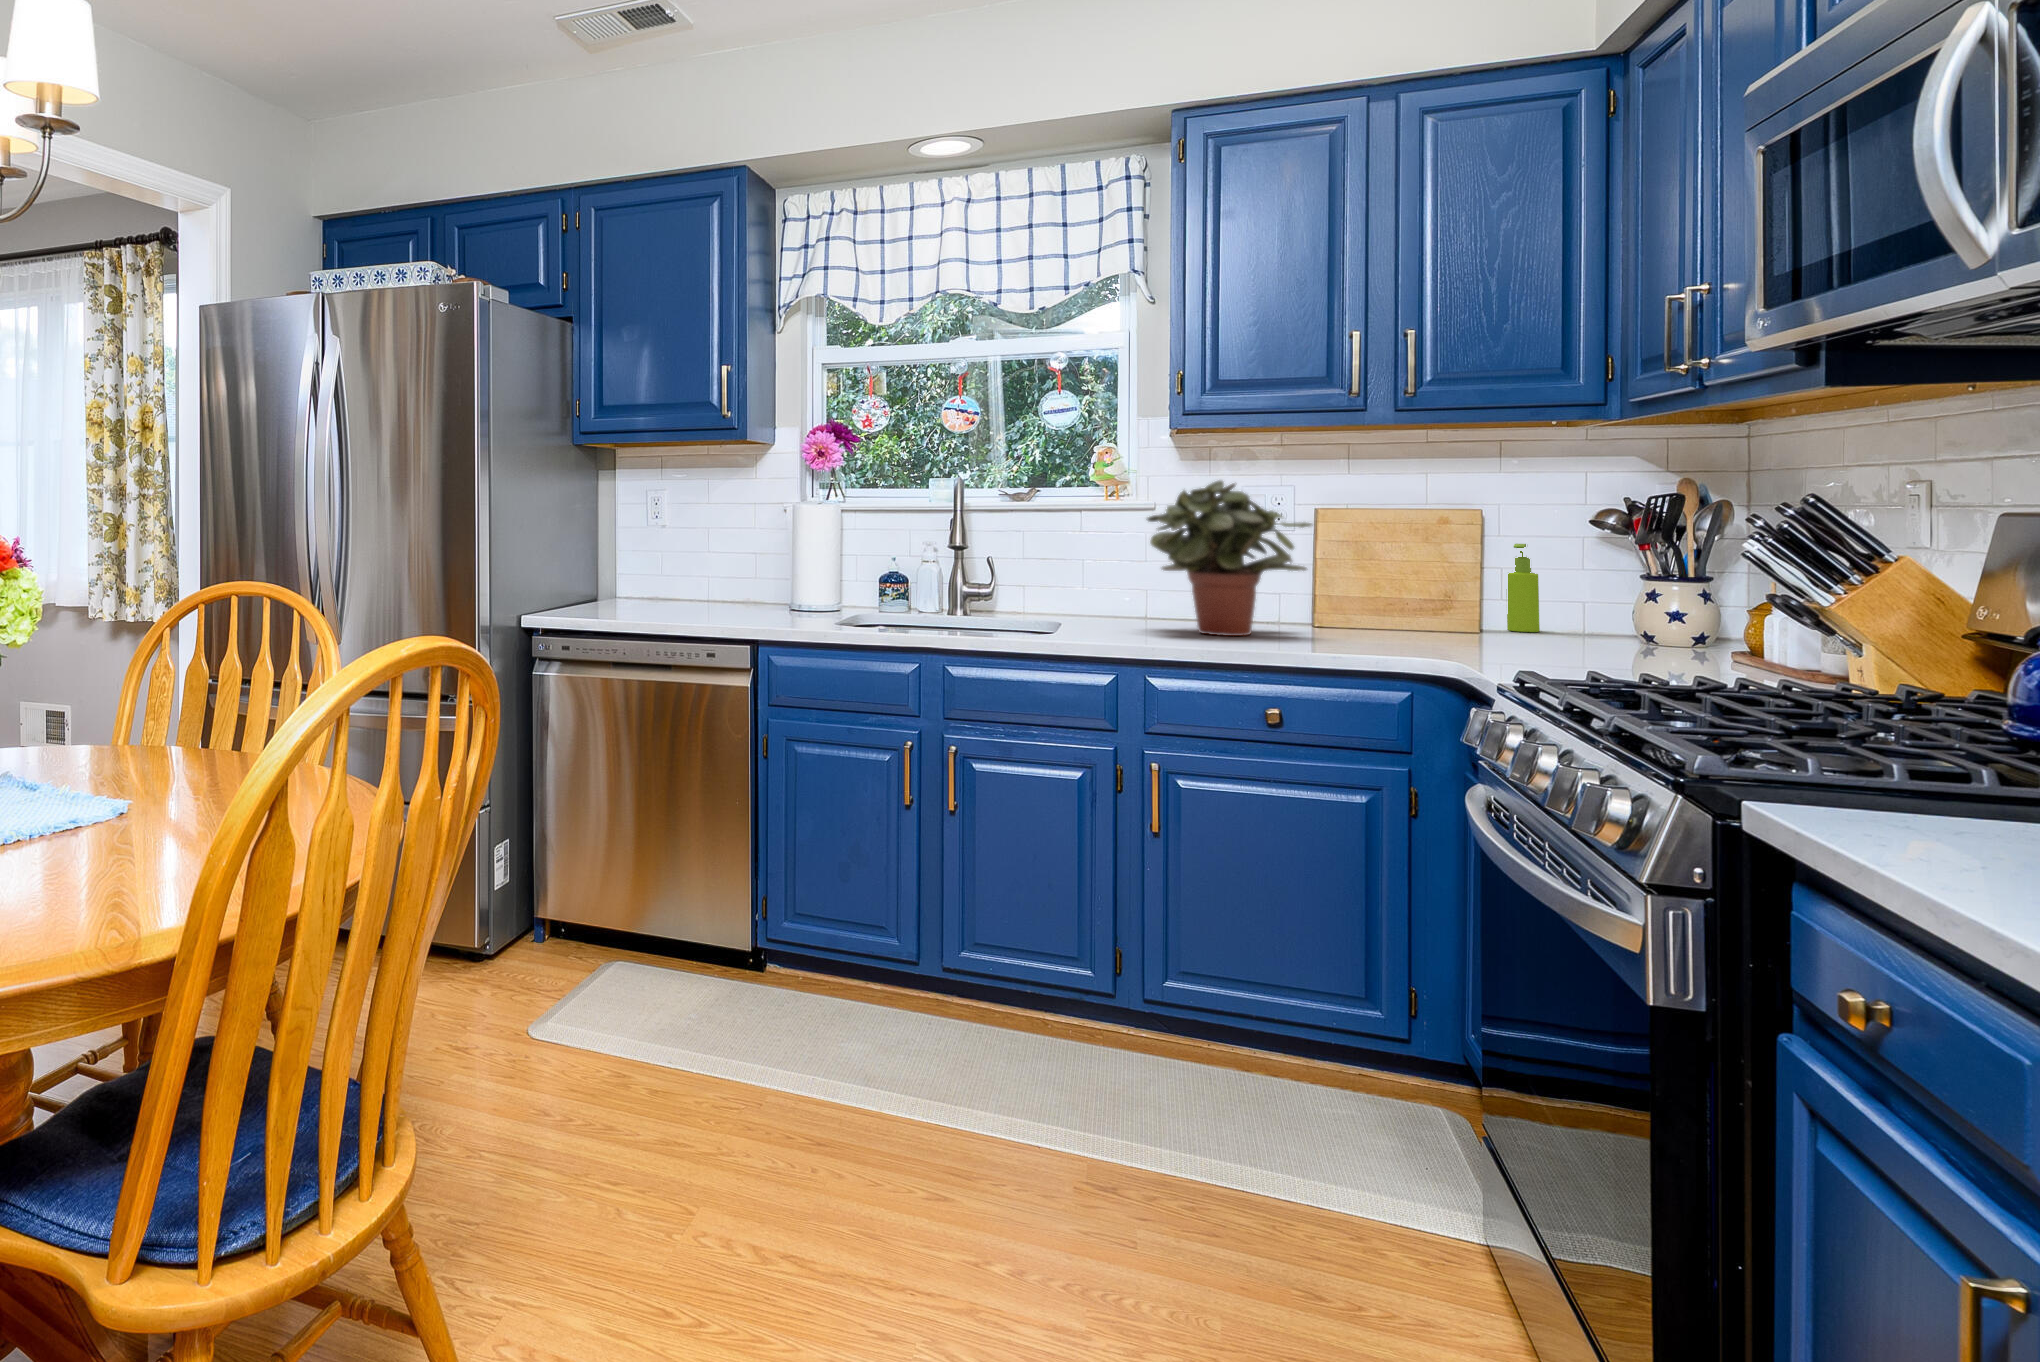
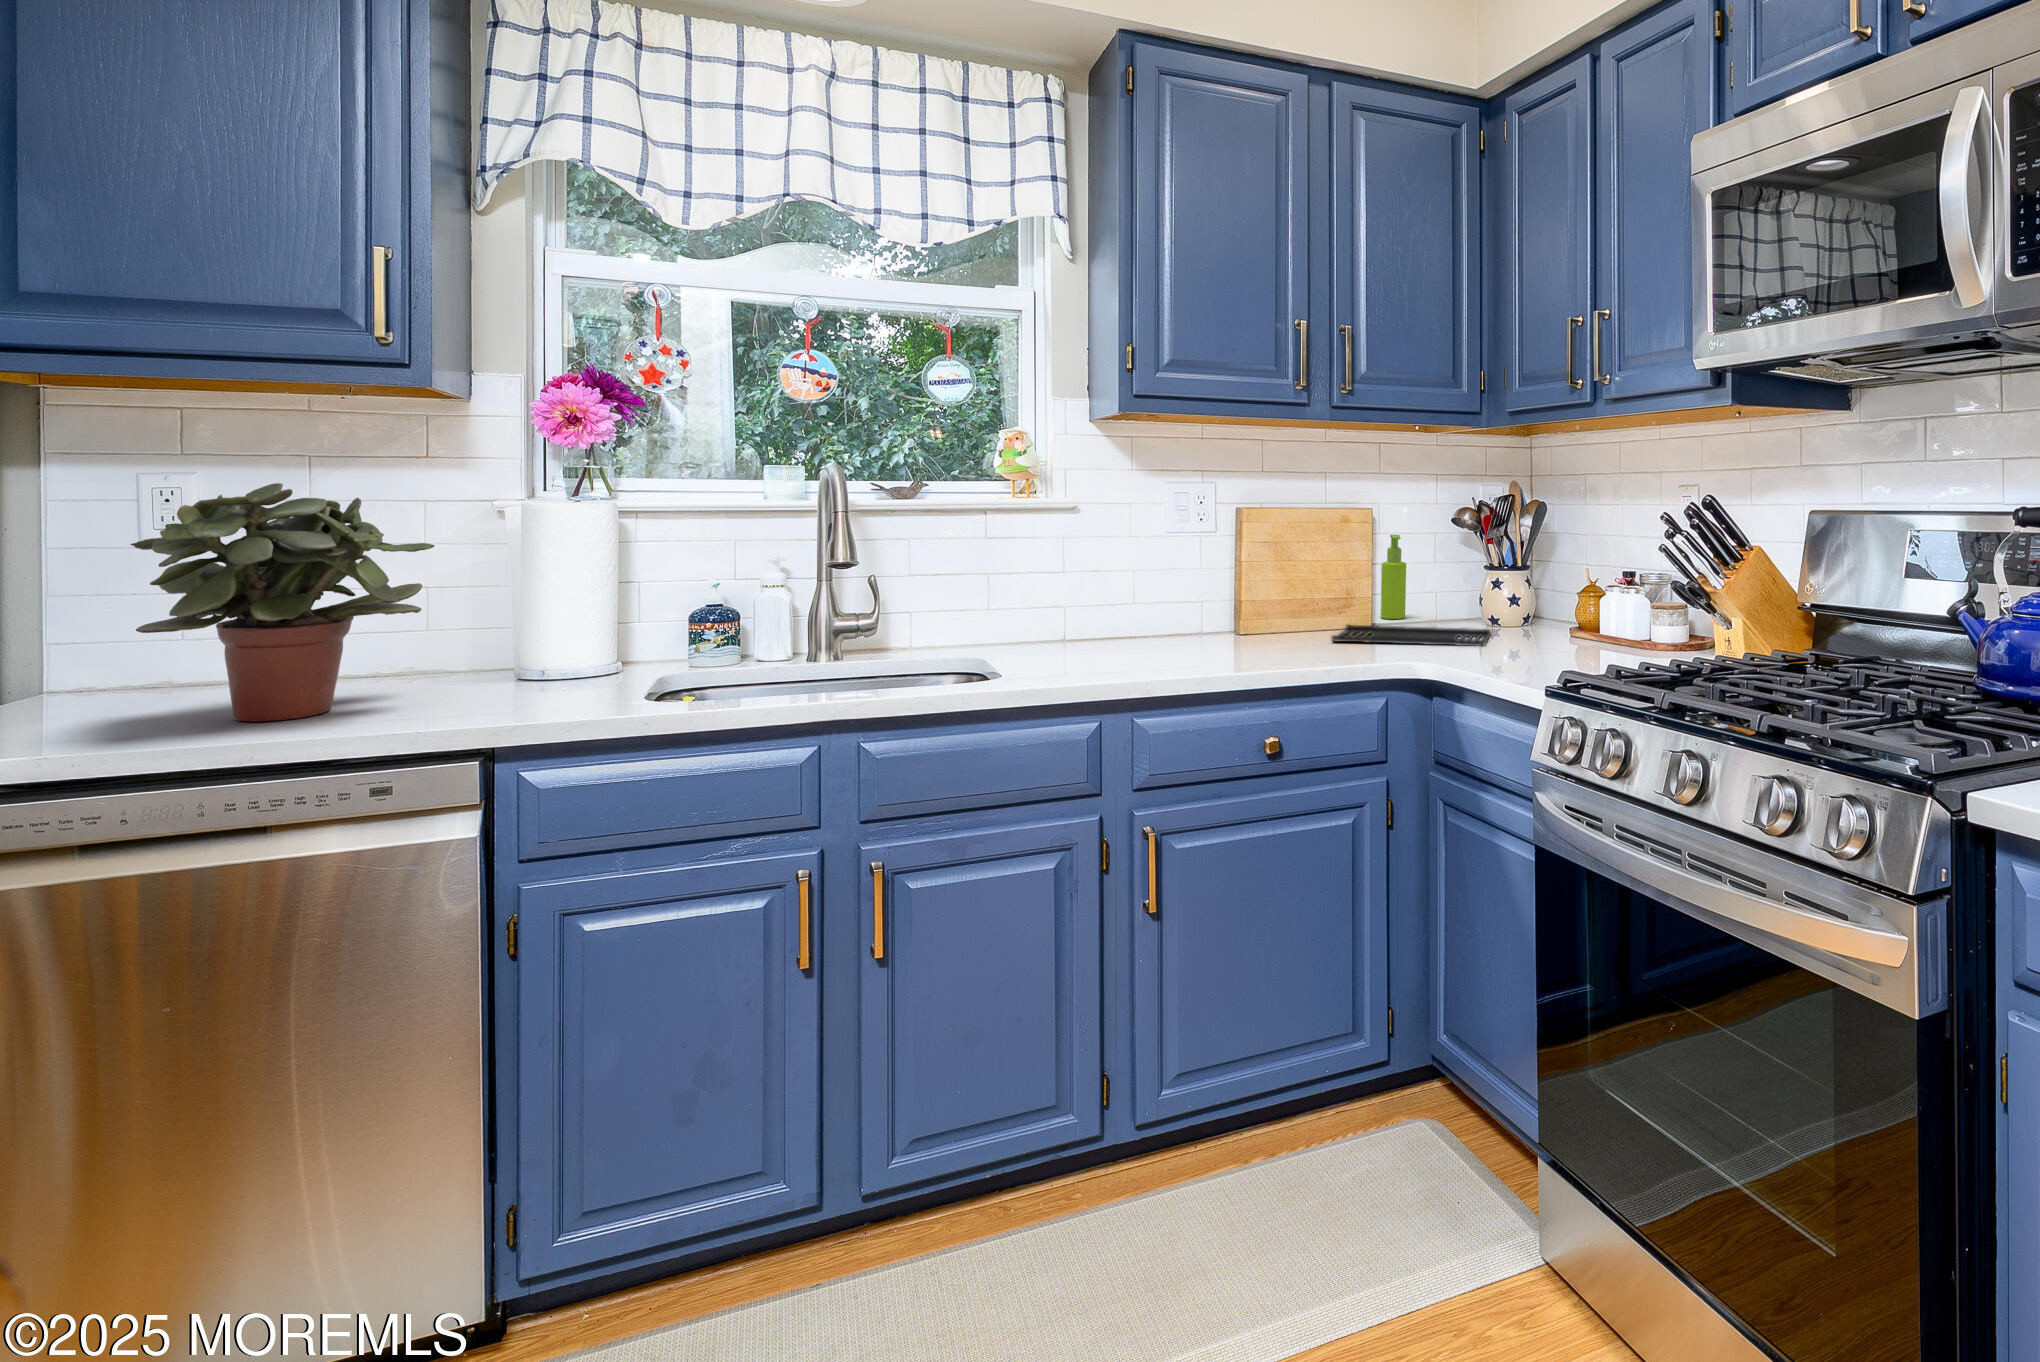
potted plant: present [1147,480,1312,636] -> present [130,483,435,722]
tray: none [1396,627,1610,653] -> present [1331,625,1491,646]

